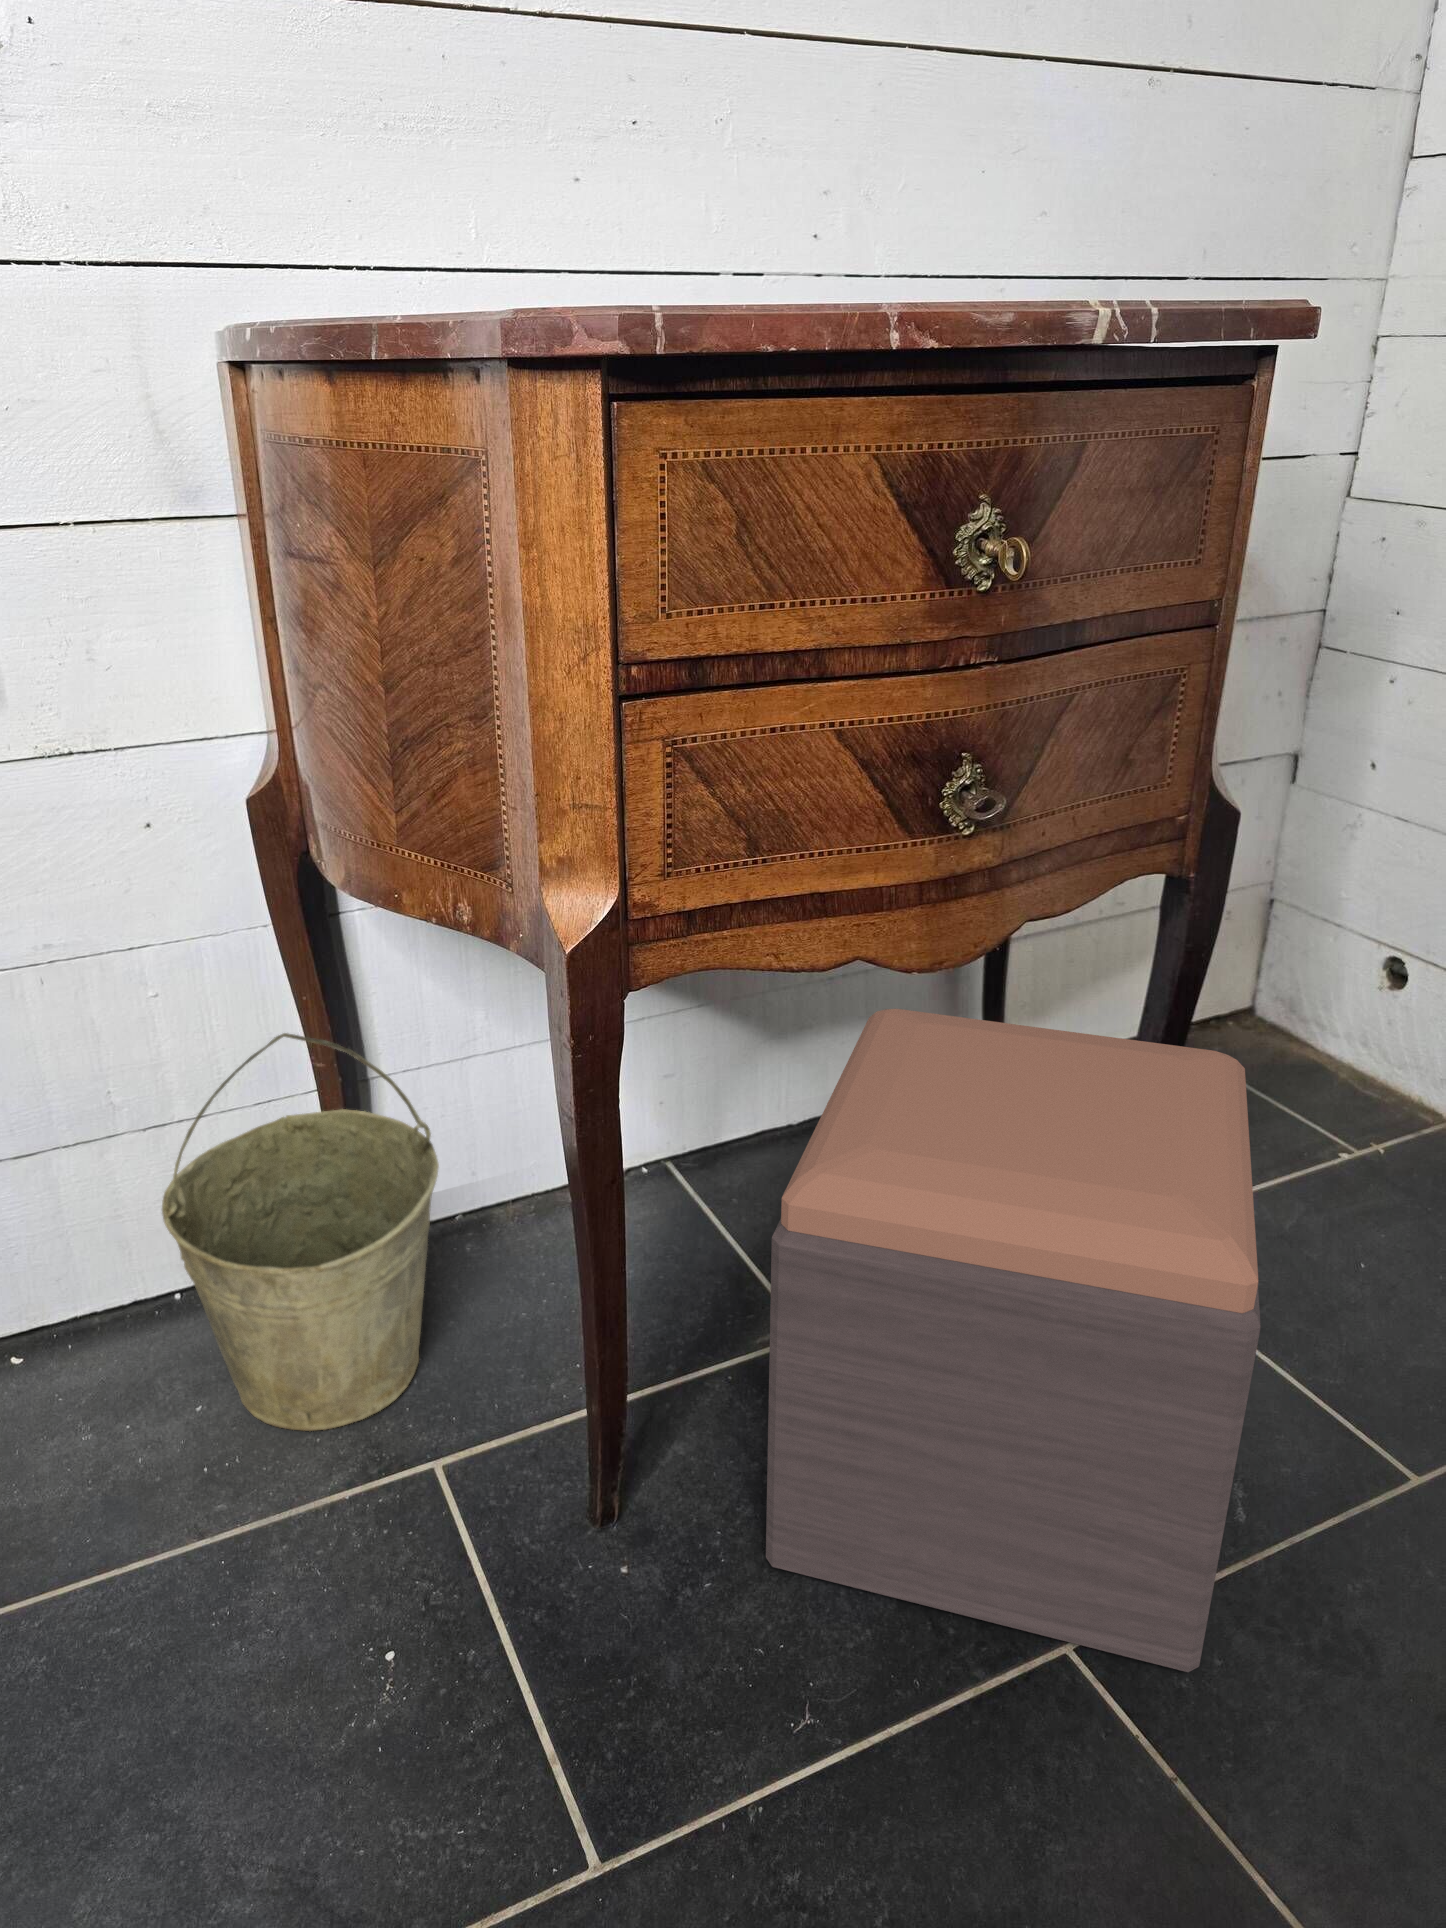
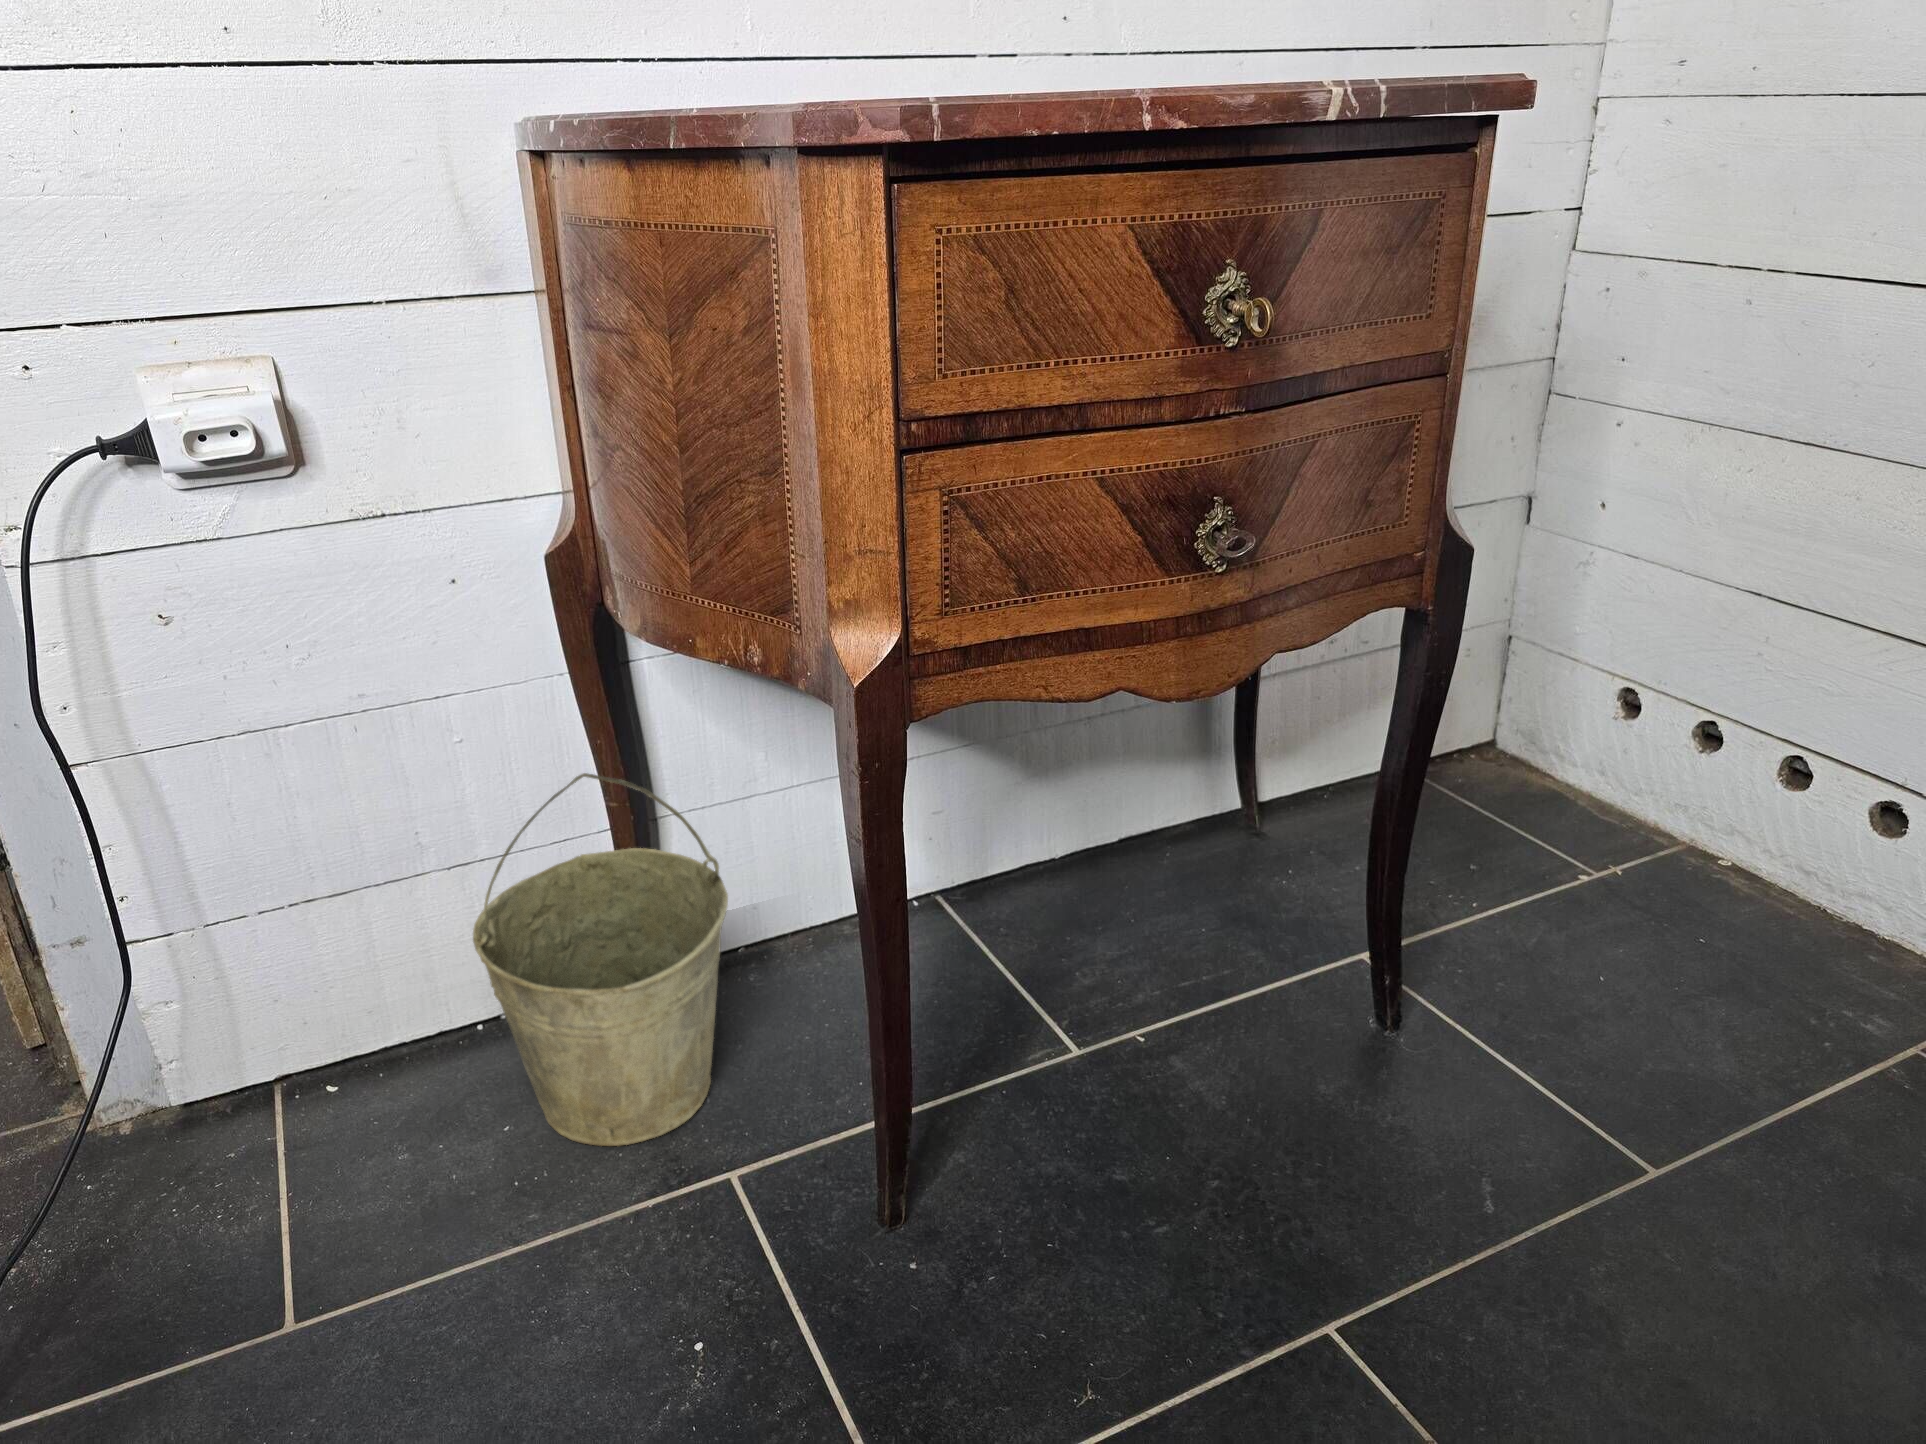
footstool: present [766,1009,1261,1672] -> none [1044,740,1498,1343]

